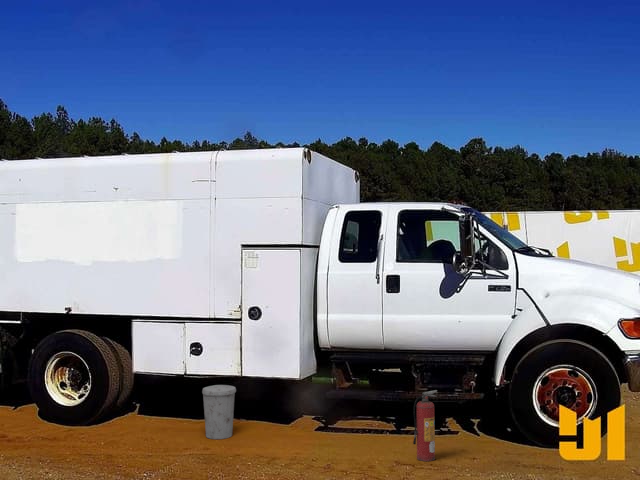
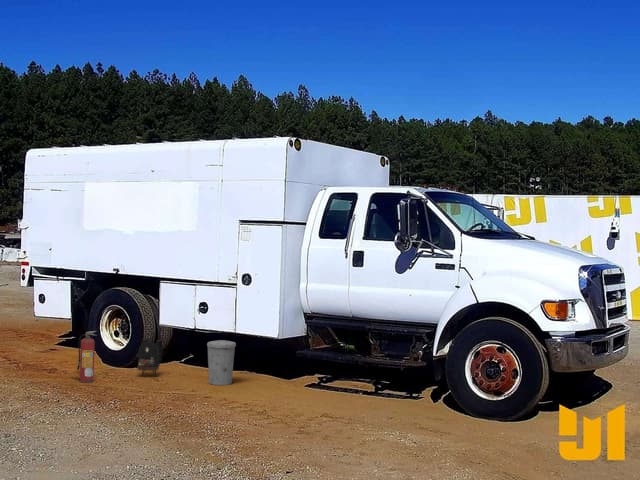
backpack: none [110,390,136,436] -> present [137,339,162,376]
fire extinguisher: present [413,390,437,461] -> present [77,331,96,383]

